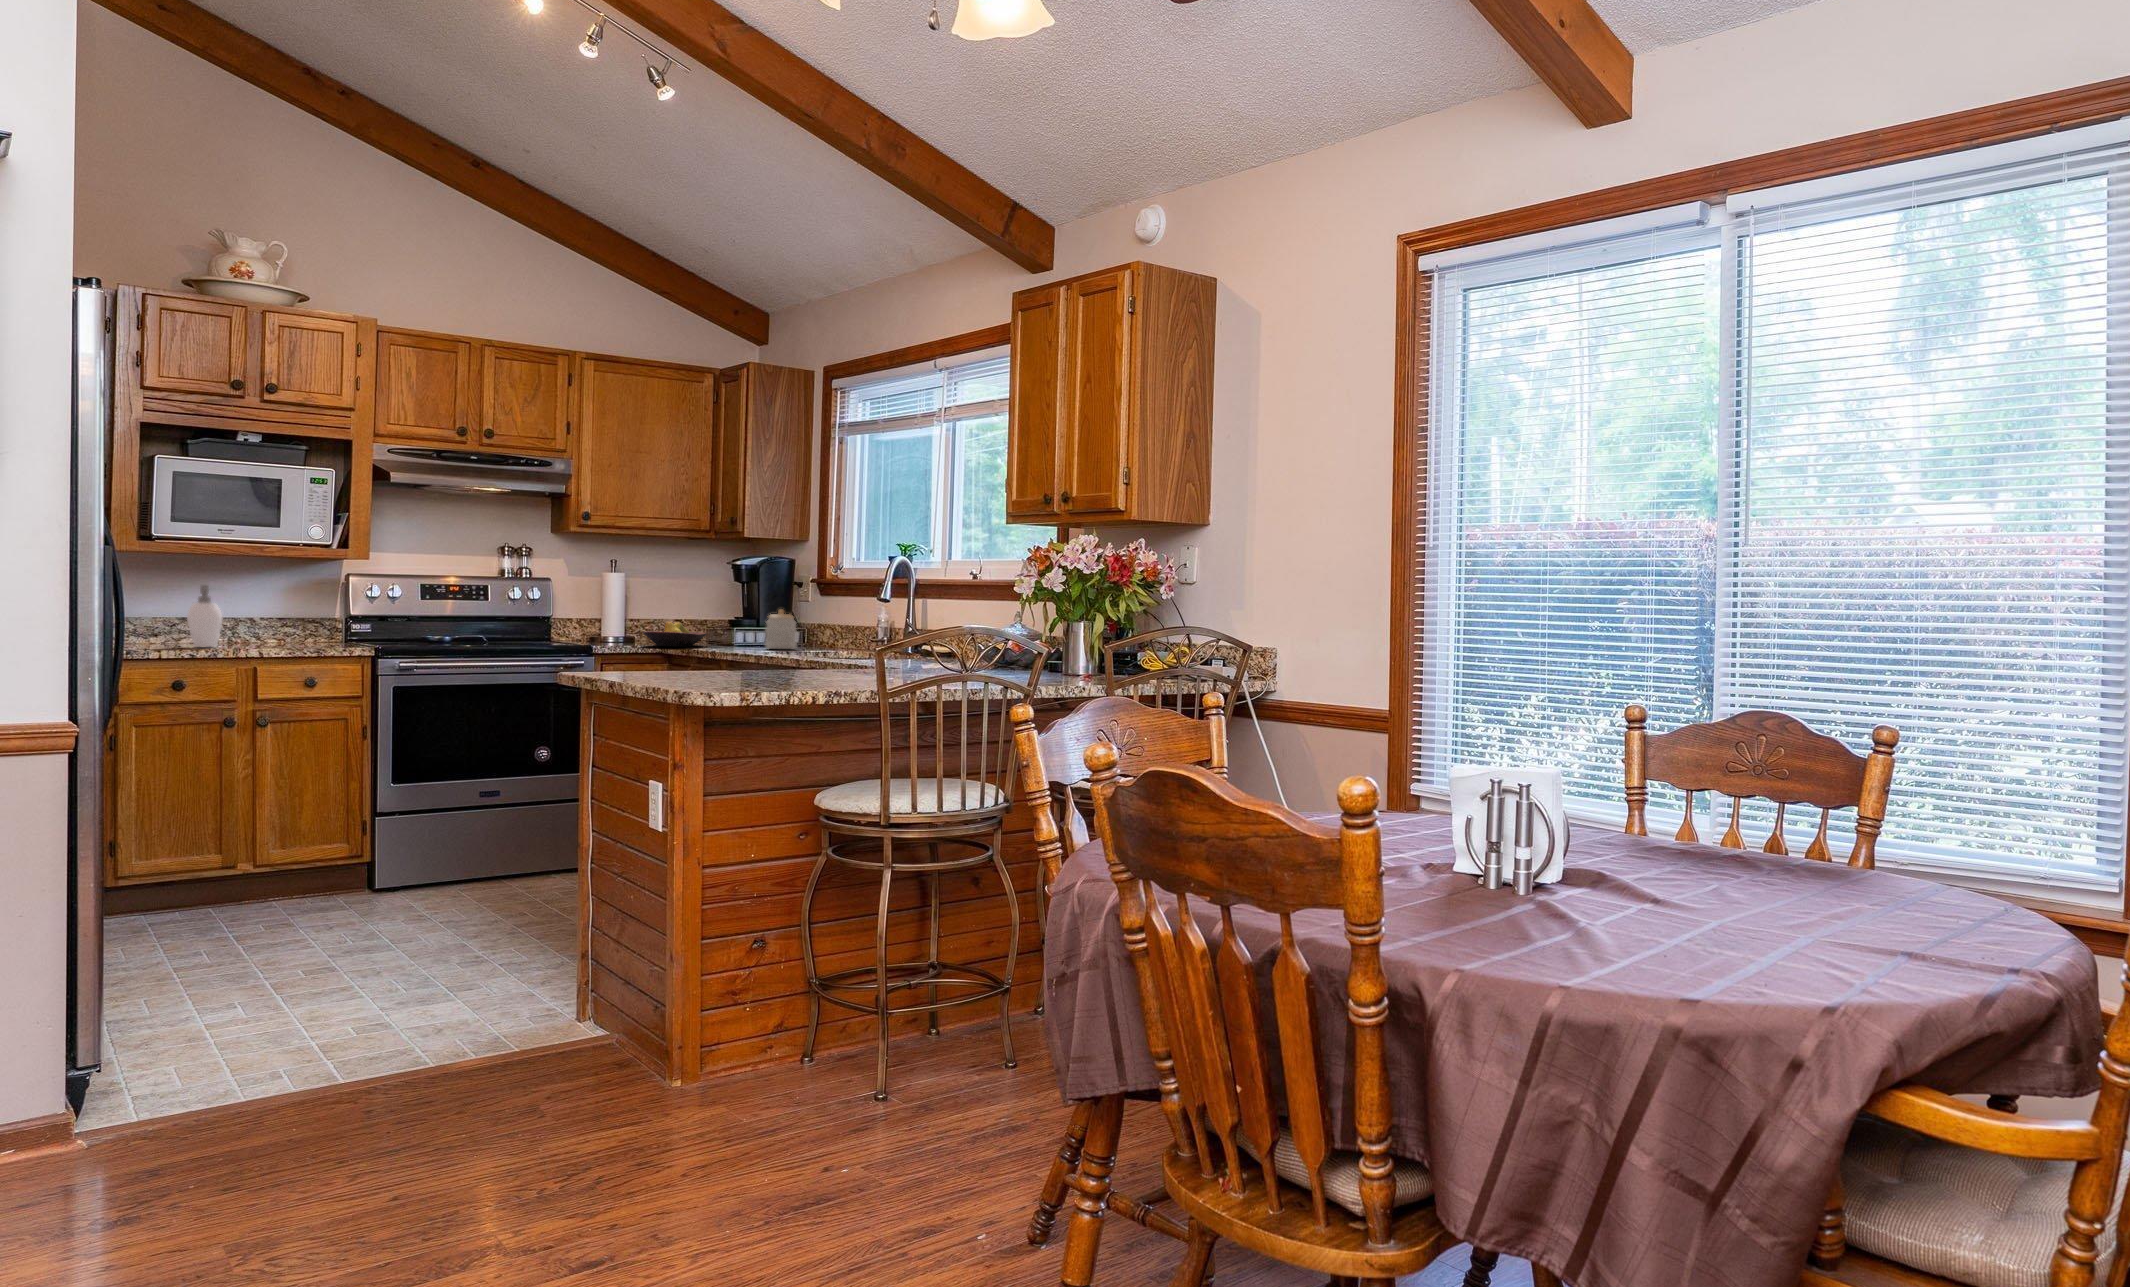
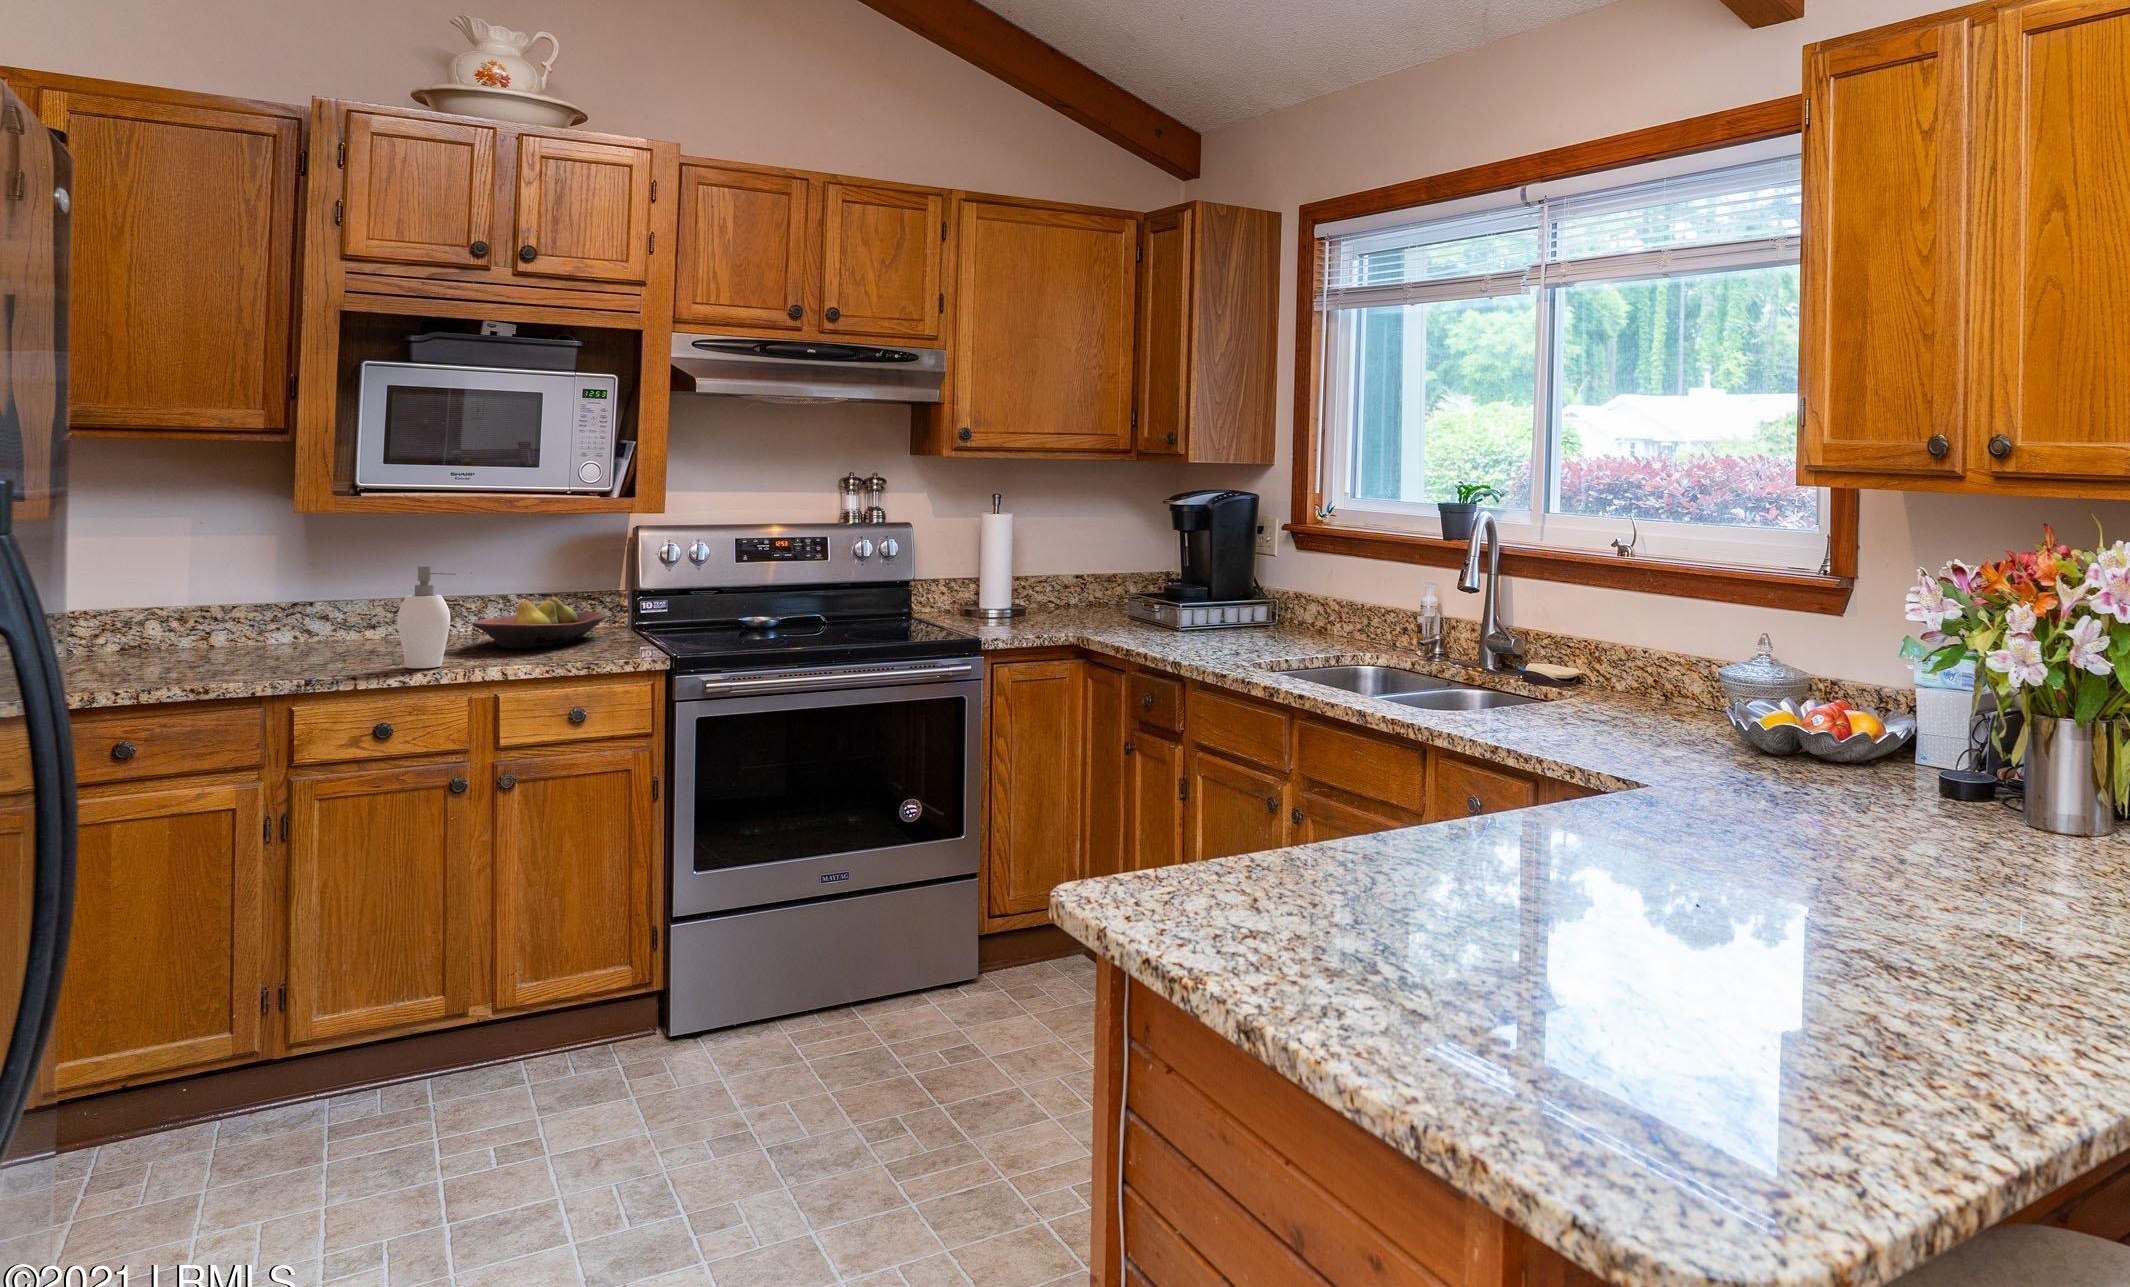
jar: present [766,609,797,649] -> none [1218,571,1264,633]
fruit bowl: present [643,621,707,646] -> present [472,597,606,648]

